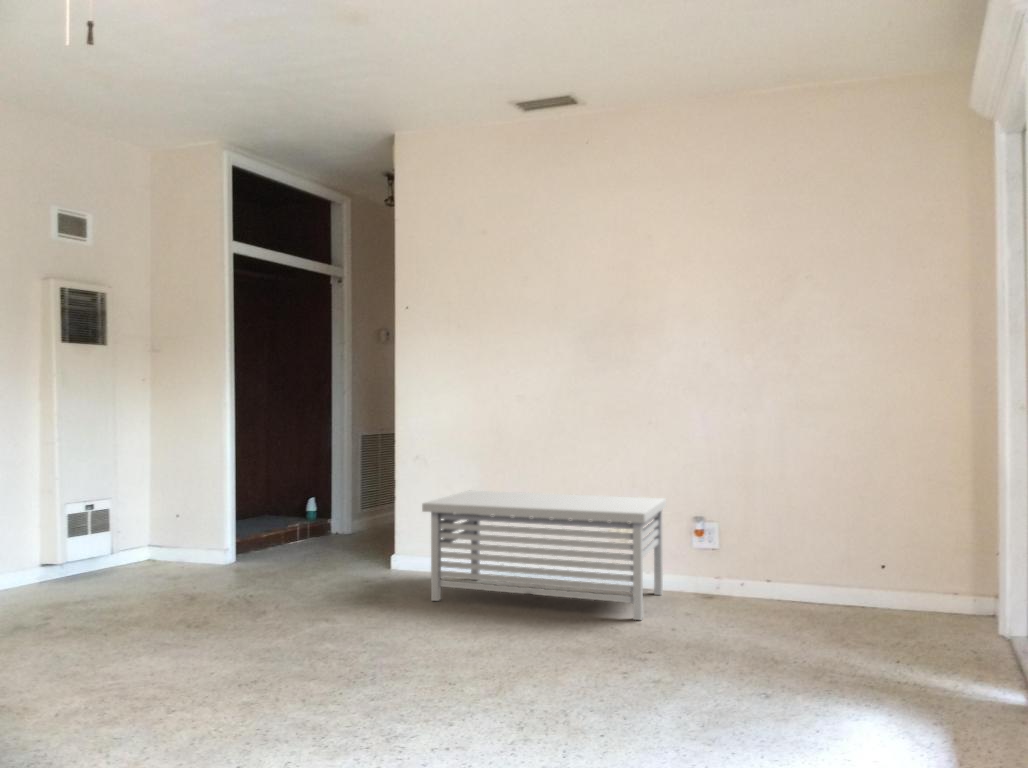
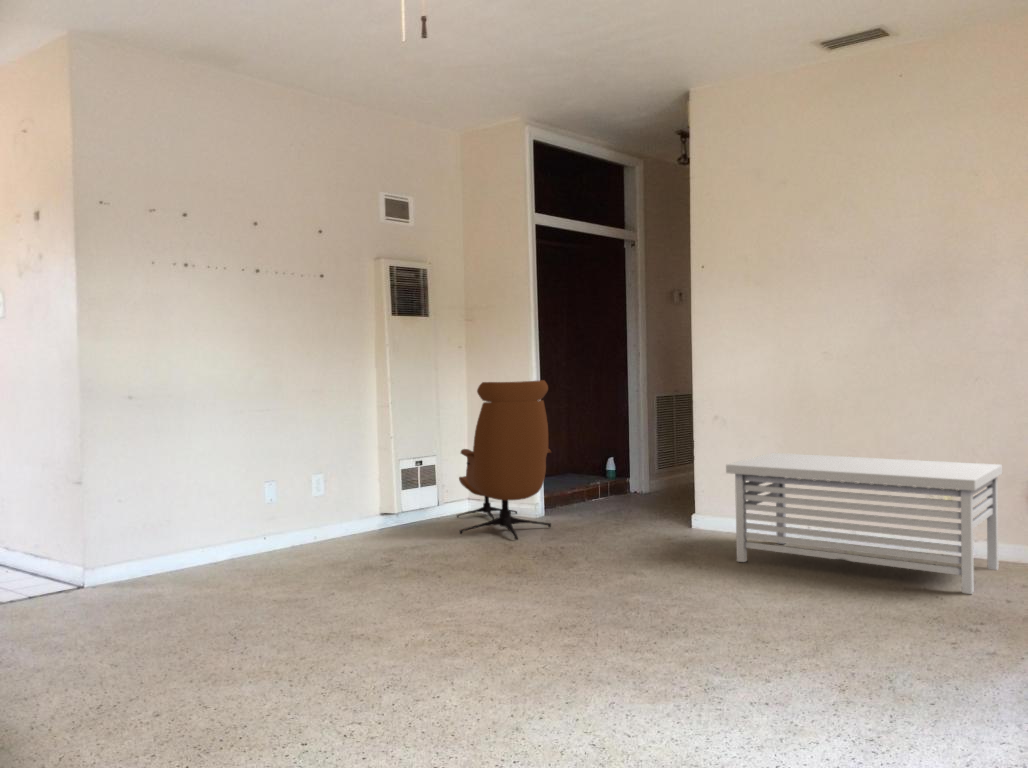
lounge chair: none [132,416,241,590] -> present [457,380,551,540]

